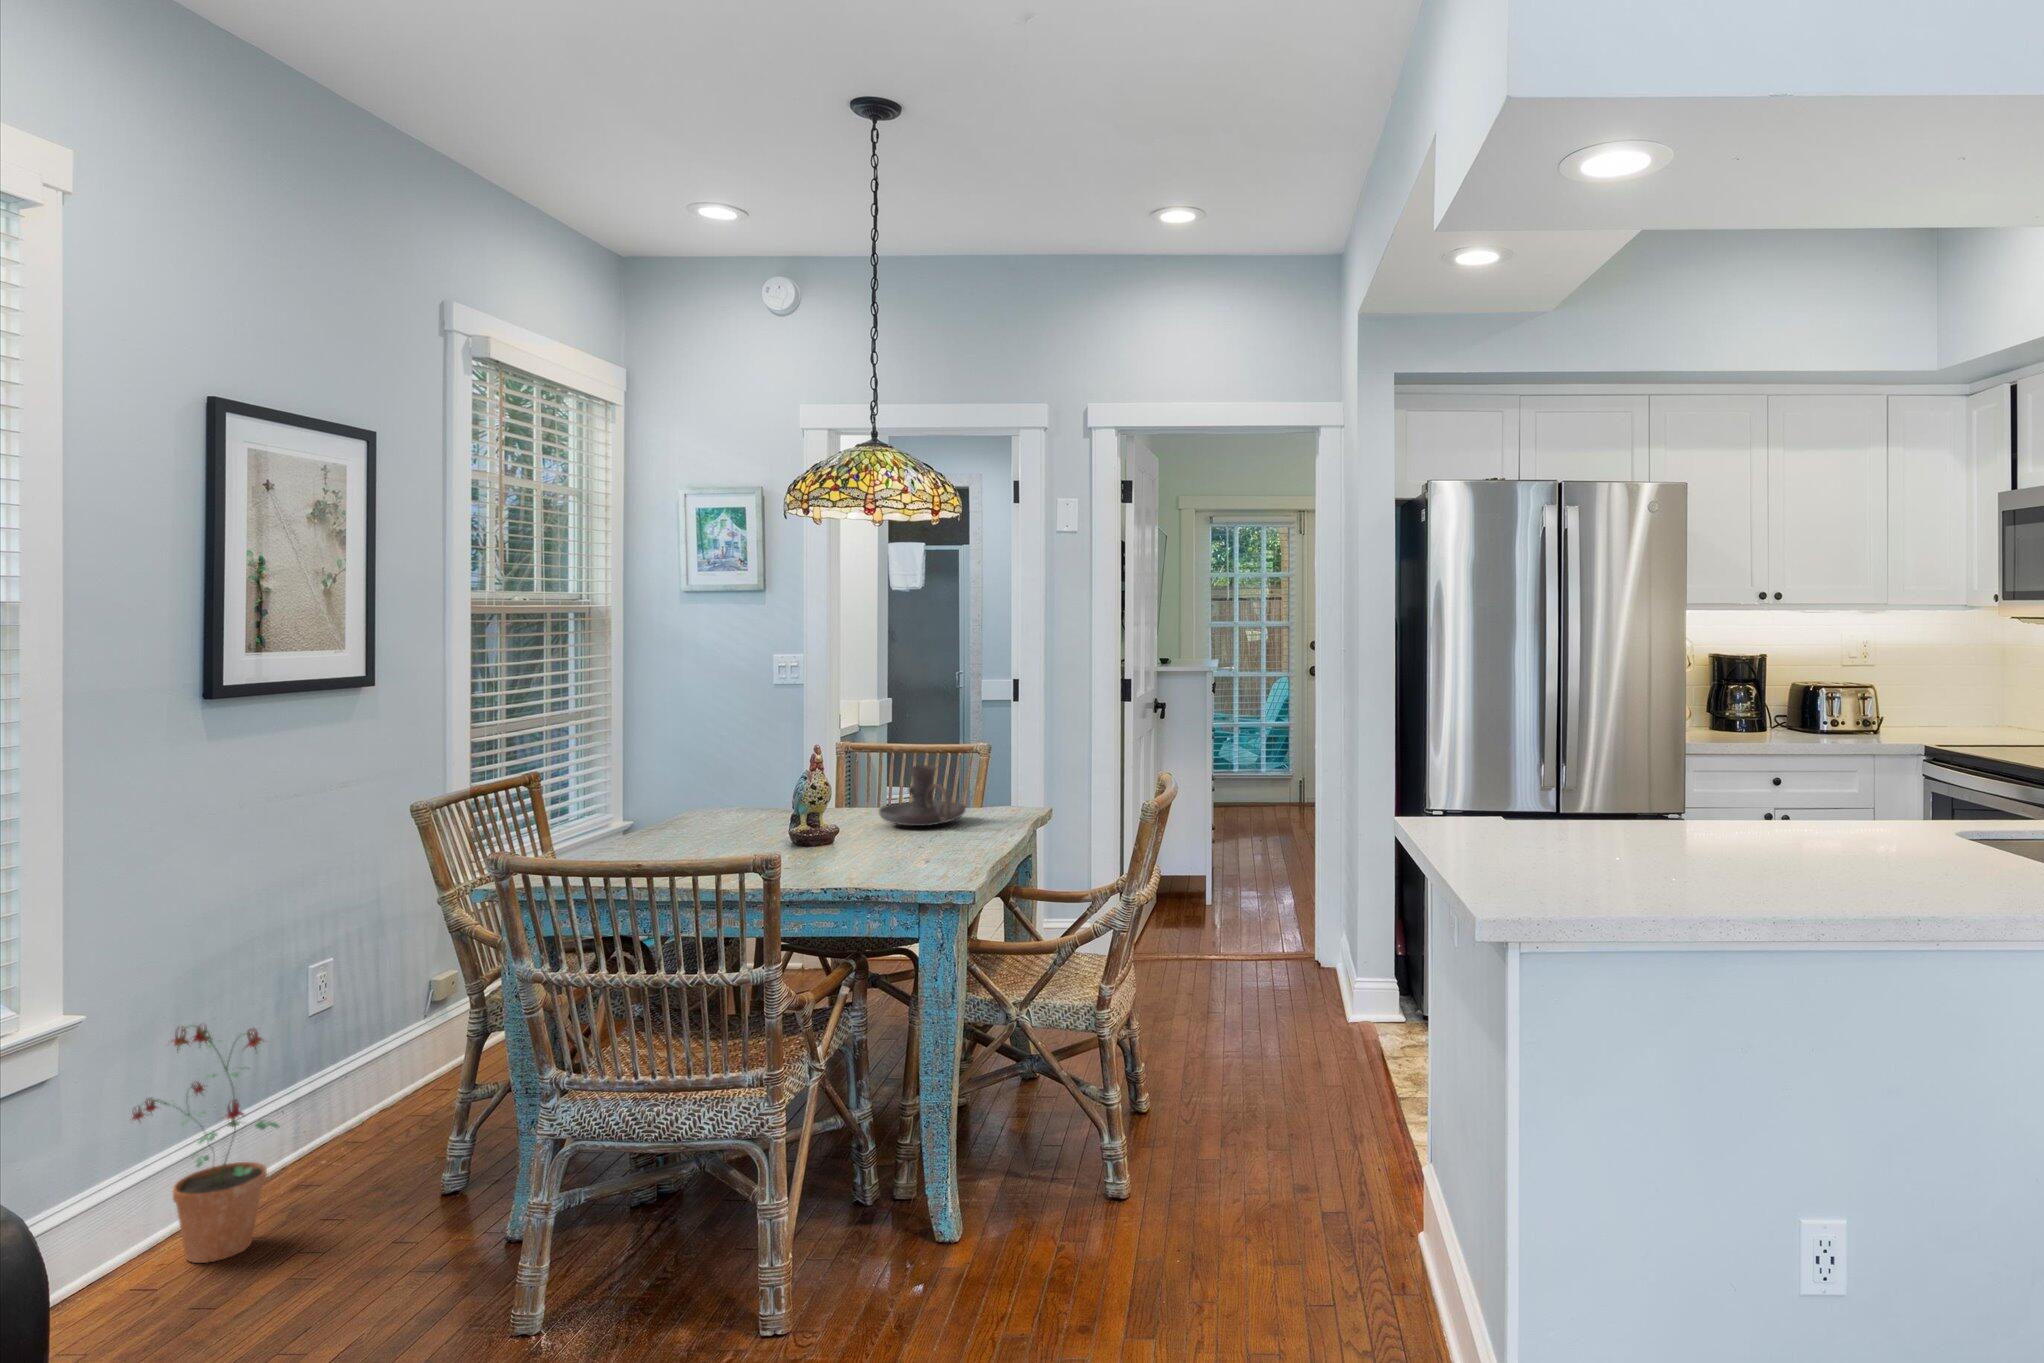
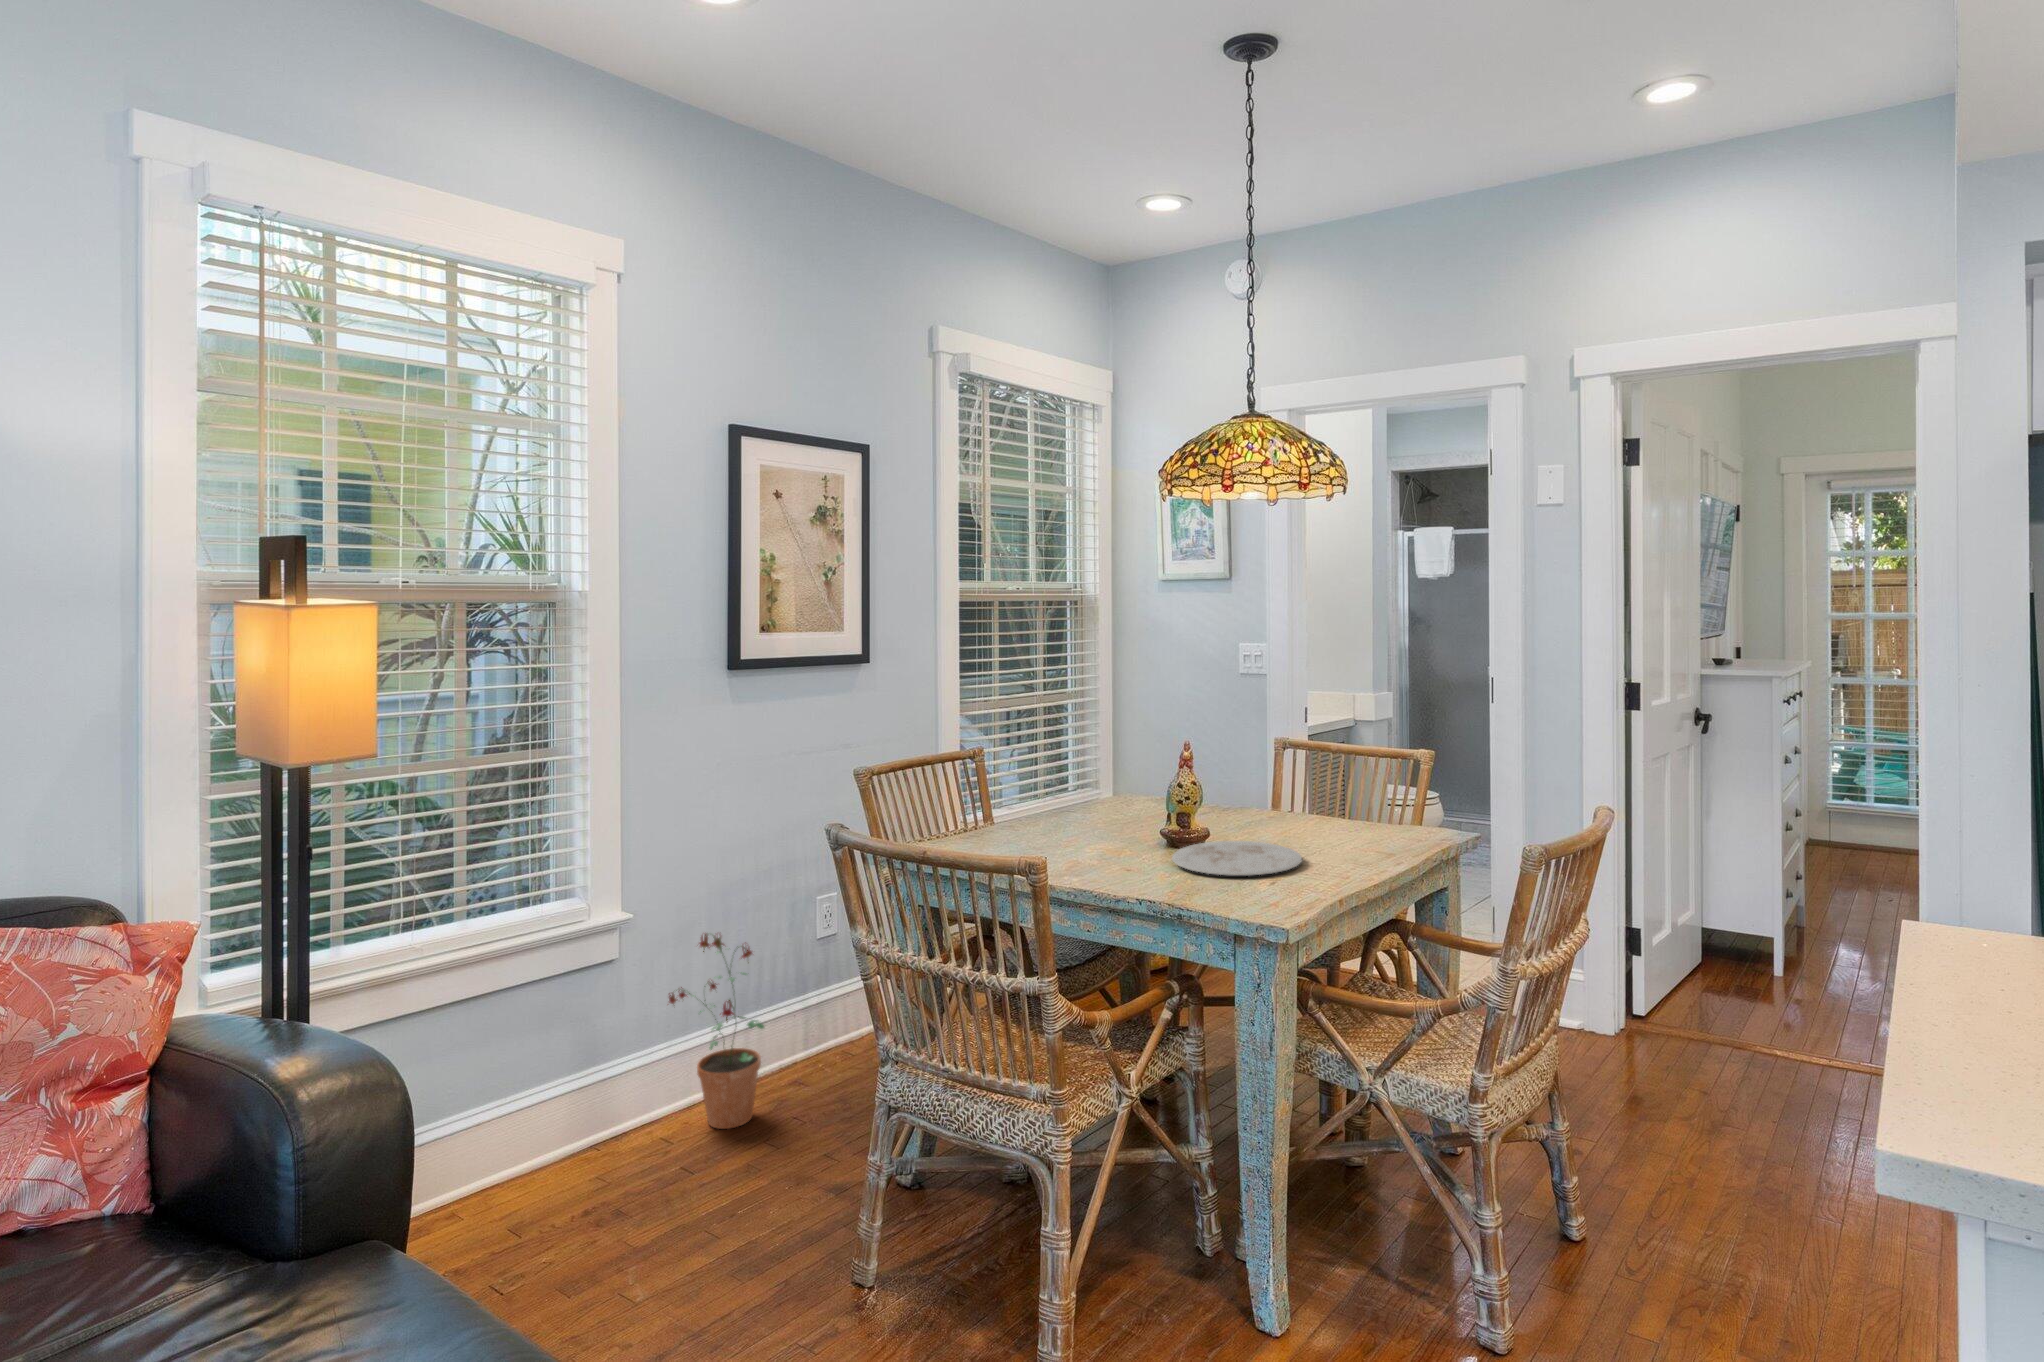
candle holder: present [879,765,966,826] -> none [1271,758,1364,823]
plate: none [822,841,947,868] -> present [1172,841,1302,876]

